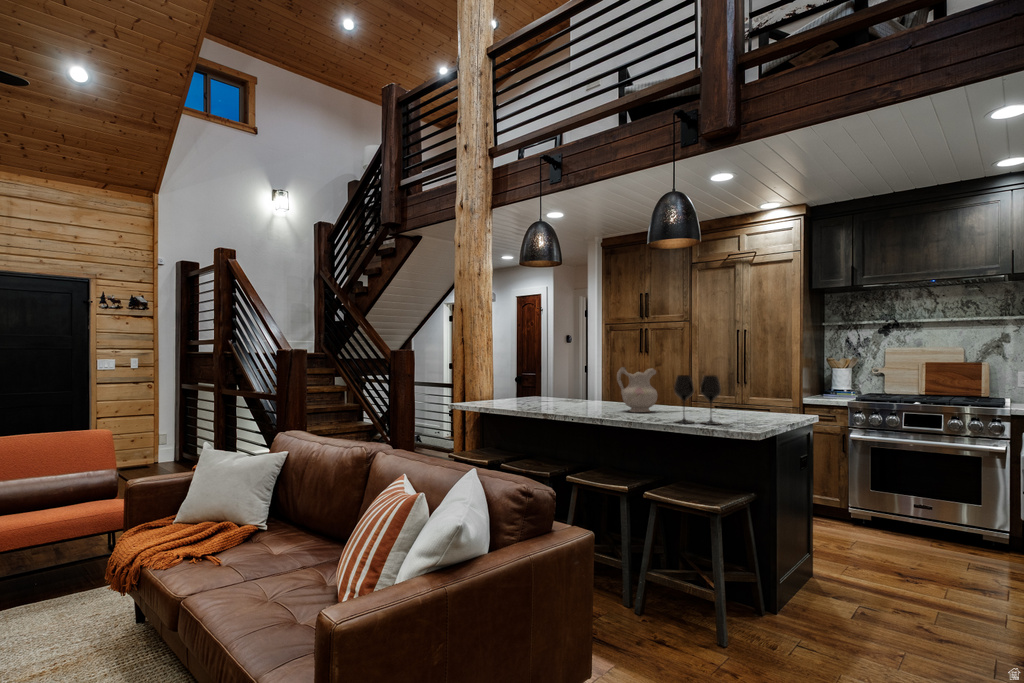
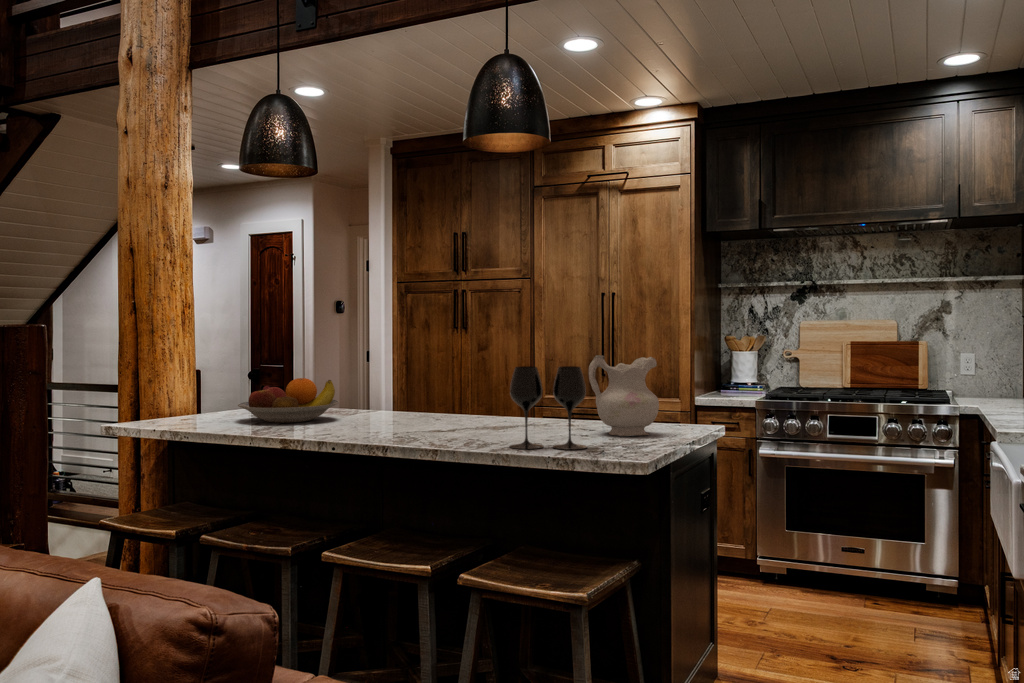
ceramic pitcher: present [617,367,657,412] -> present [589,355,659,436]
fruit bowl: none [518,380,573,405] -> present [238,378,339,423]

